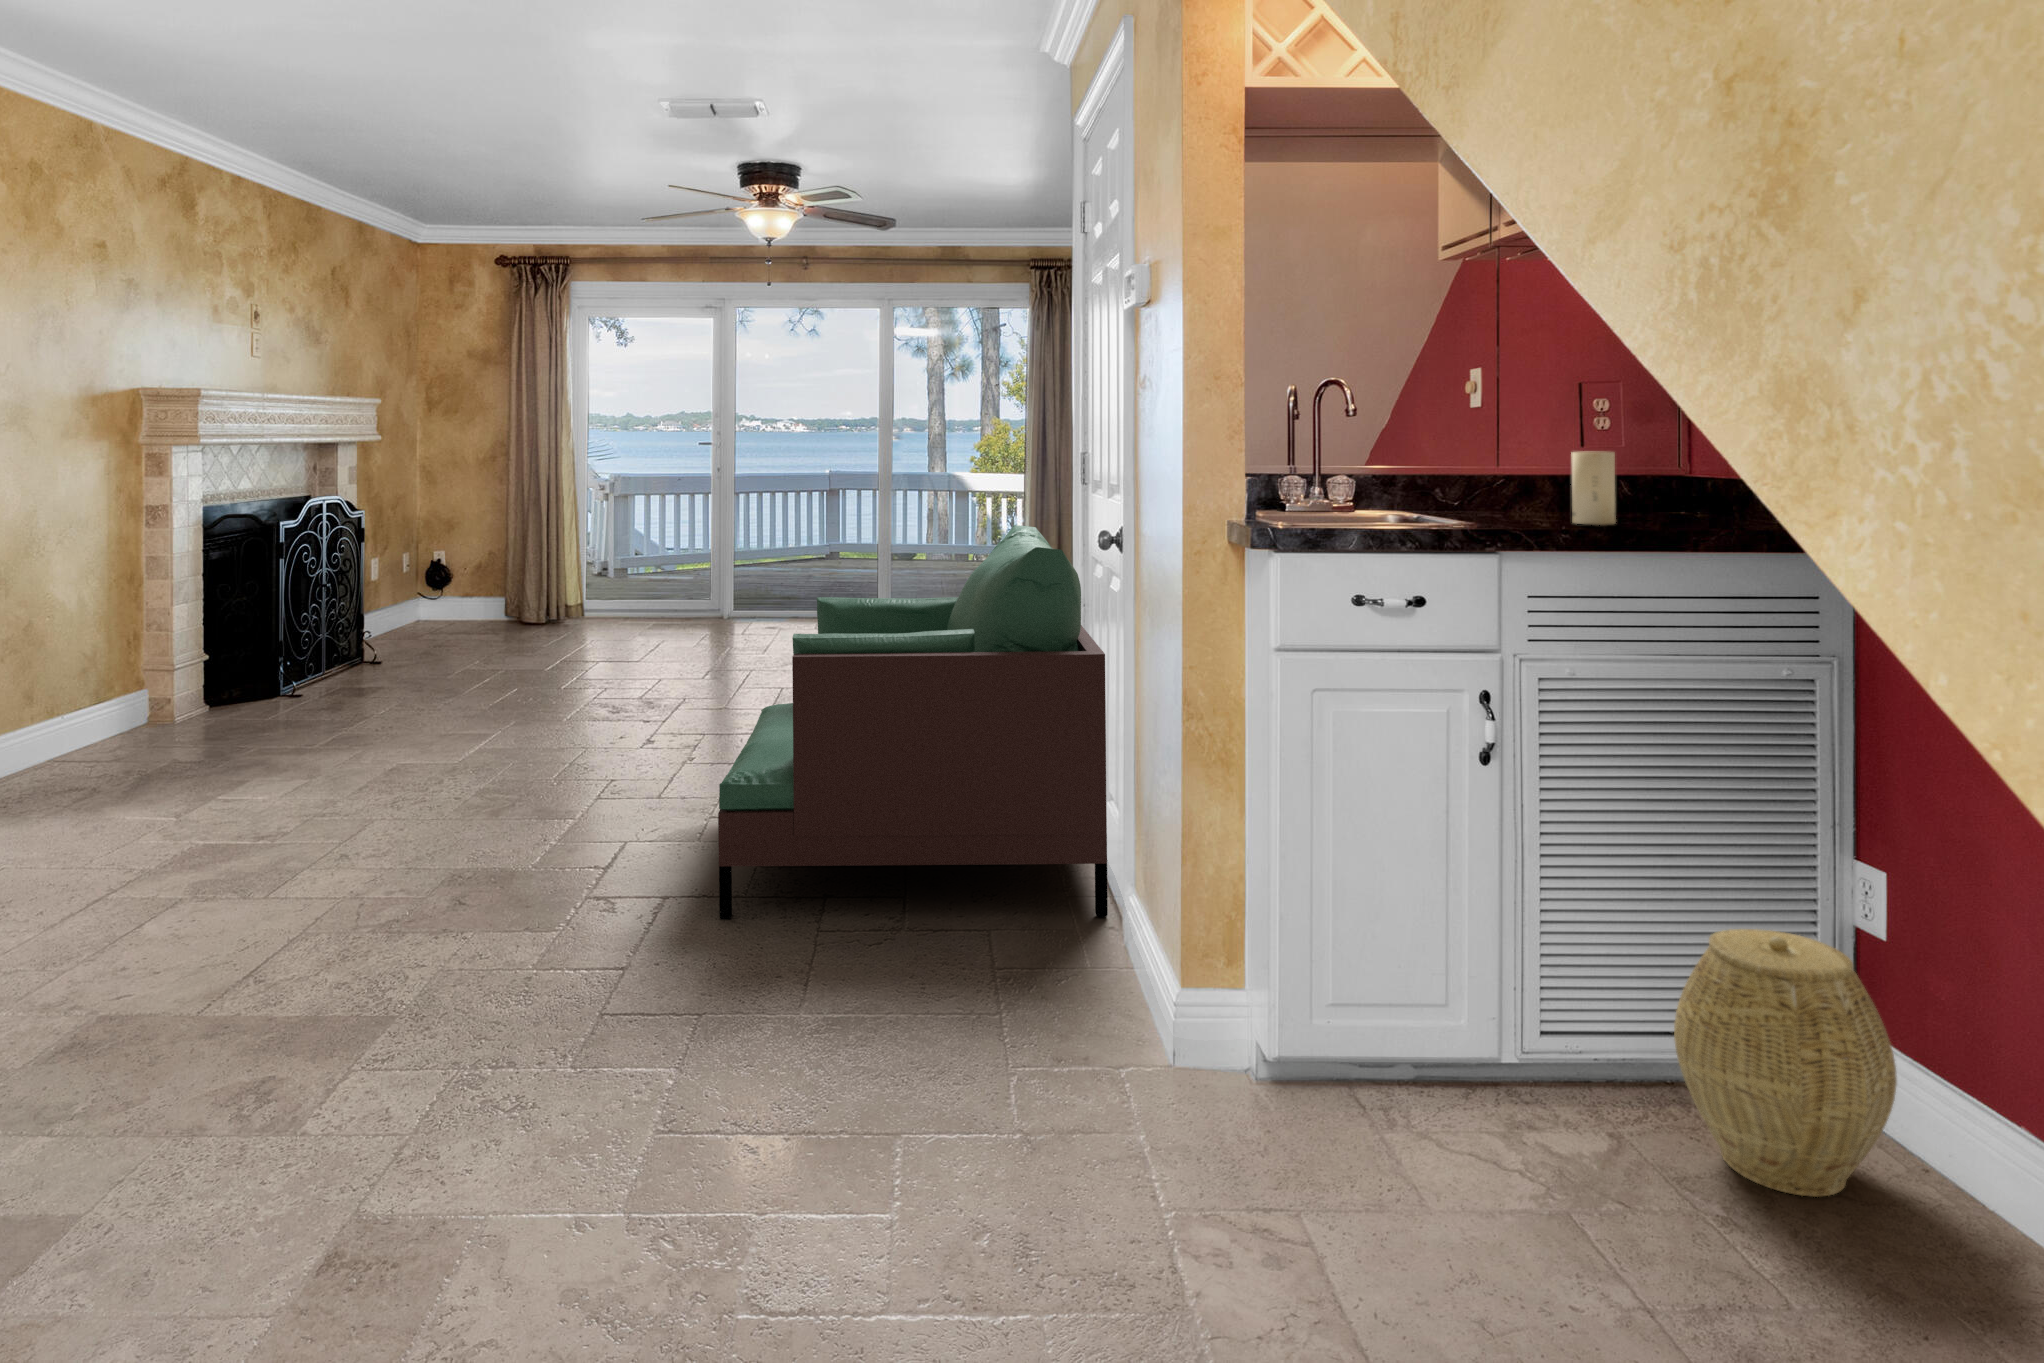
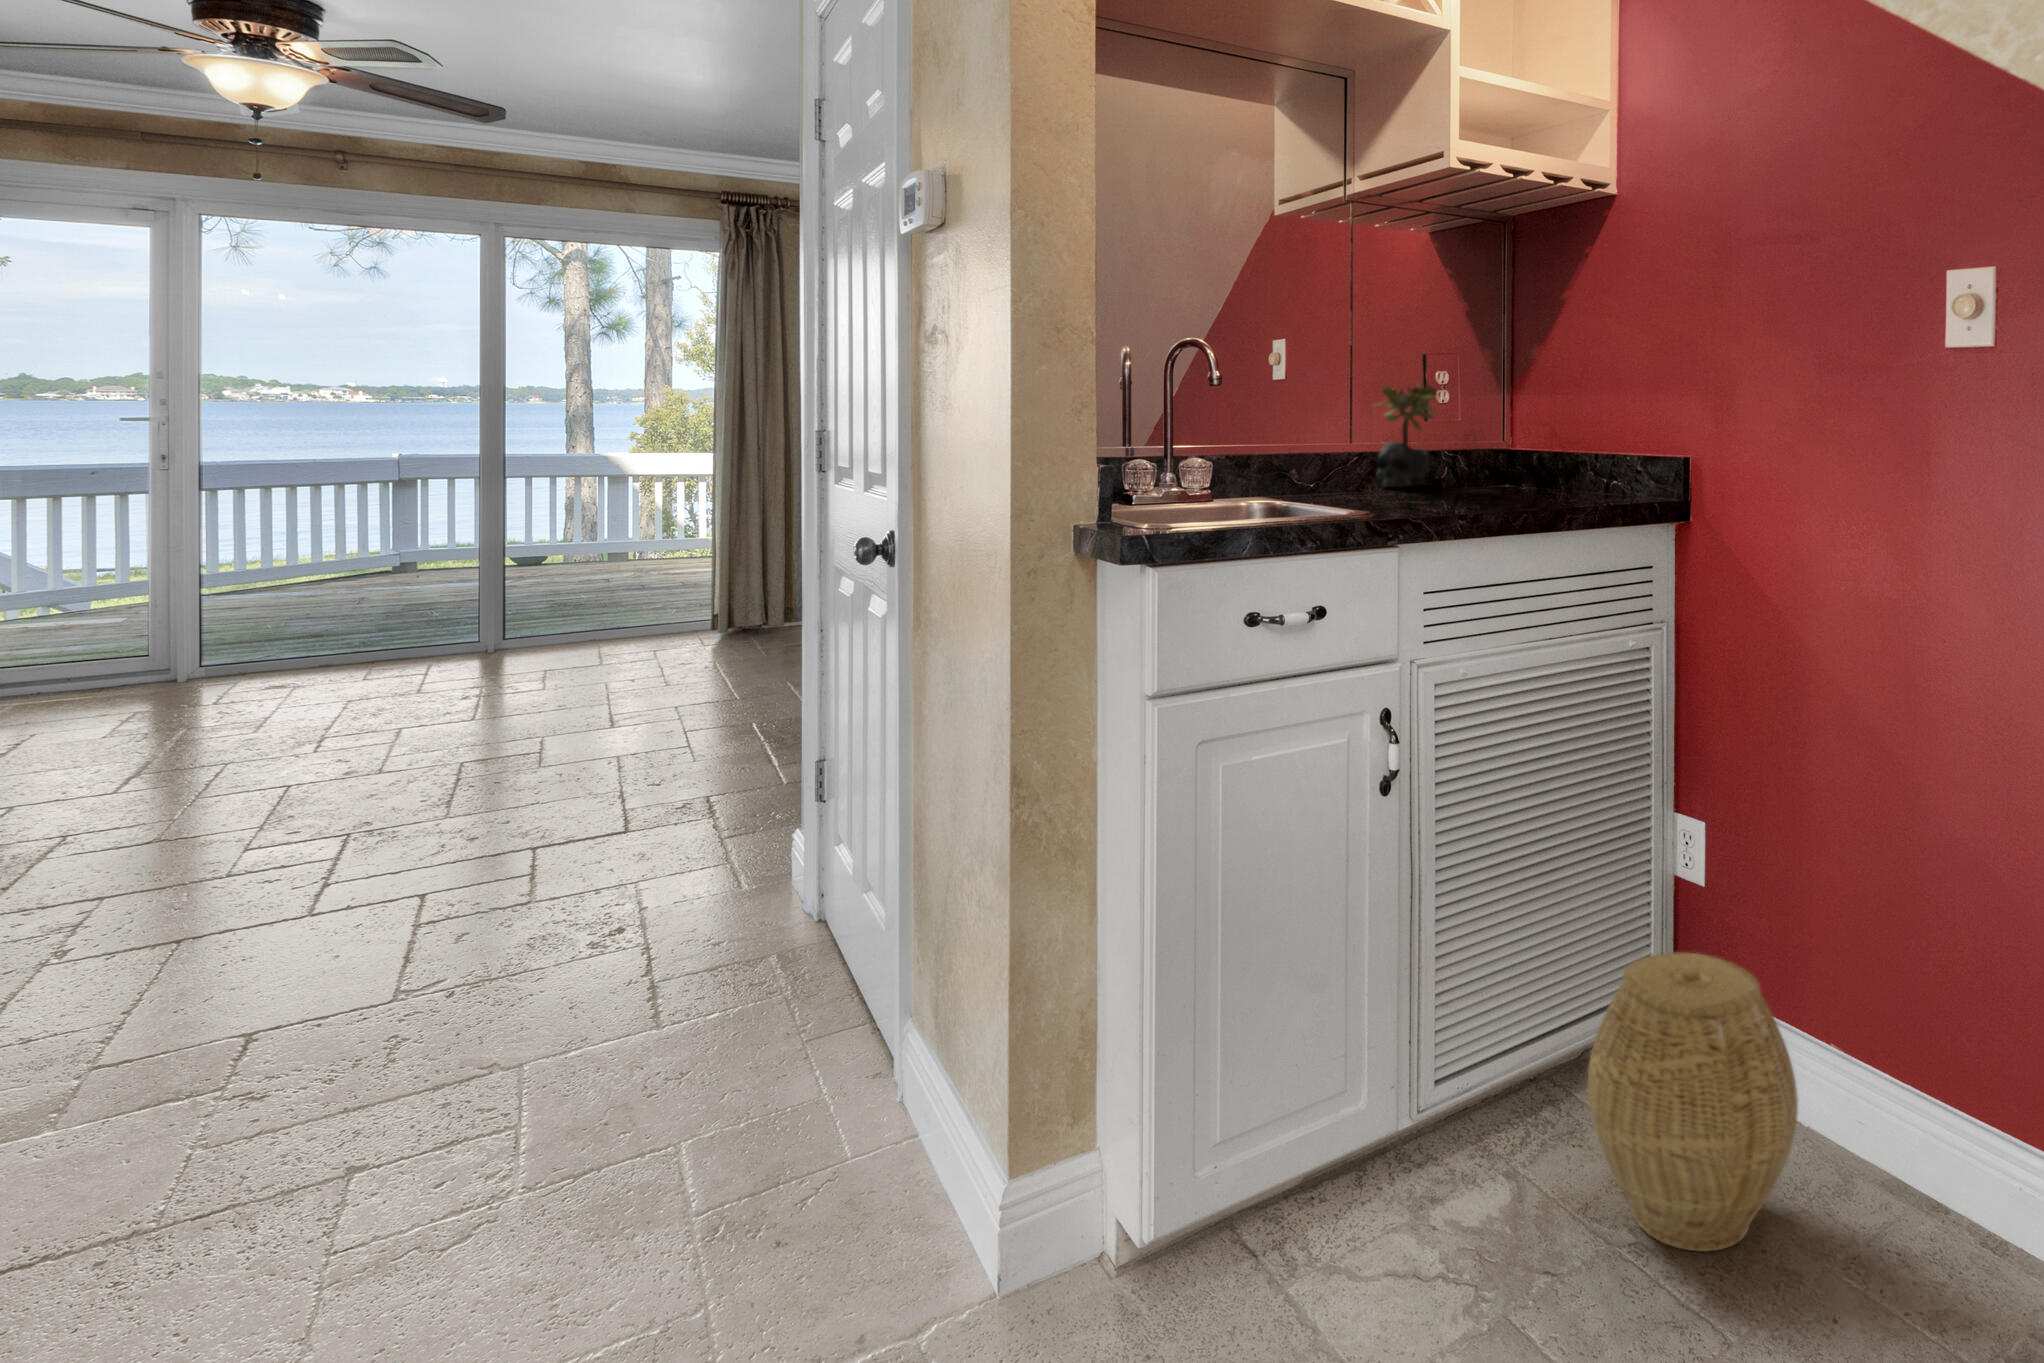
succulent plant: none [1505,408,1571,501] -> present [1374,382,1438,487]
candle: present [1572,452,1616,525] -> none [1479,430,1525,515]
armchair: present [718,525,1108,919] -> none [138,530,865,1247]

